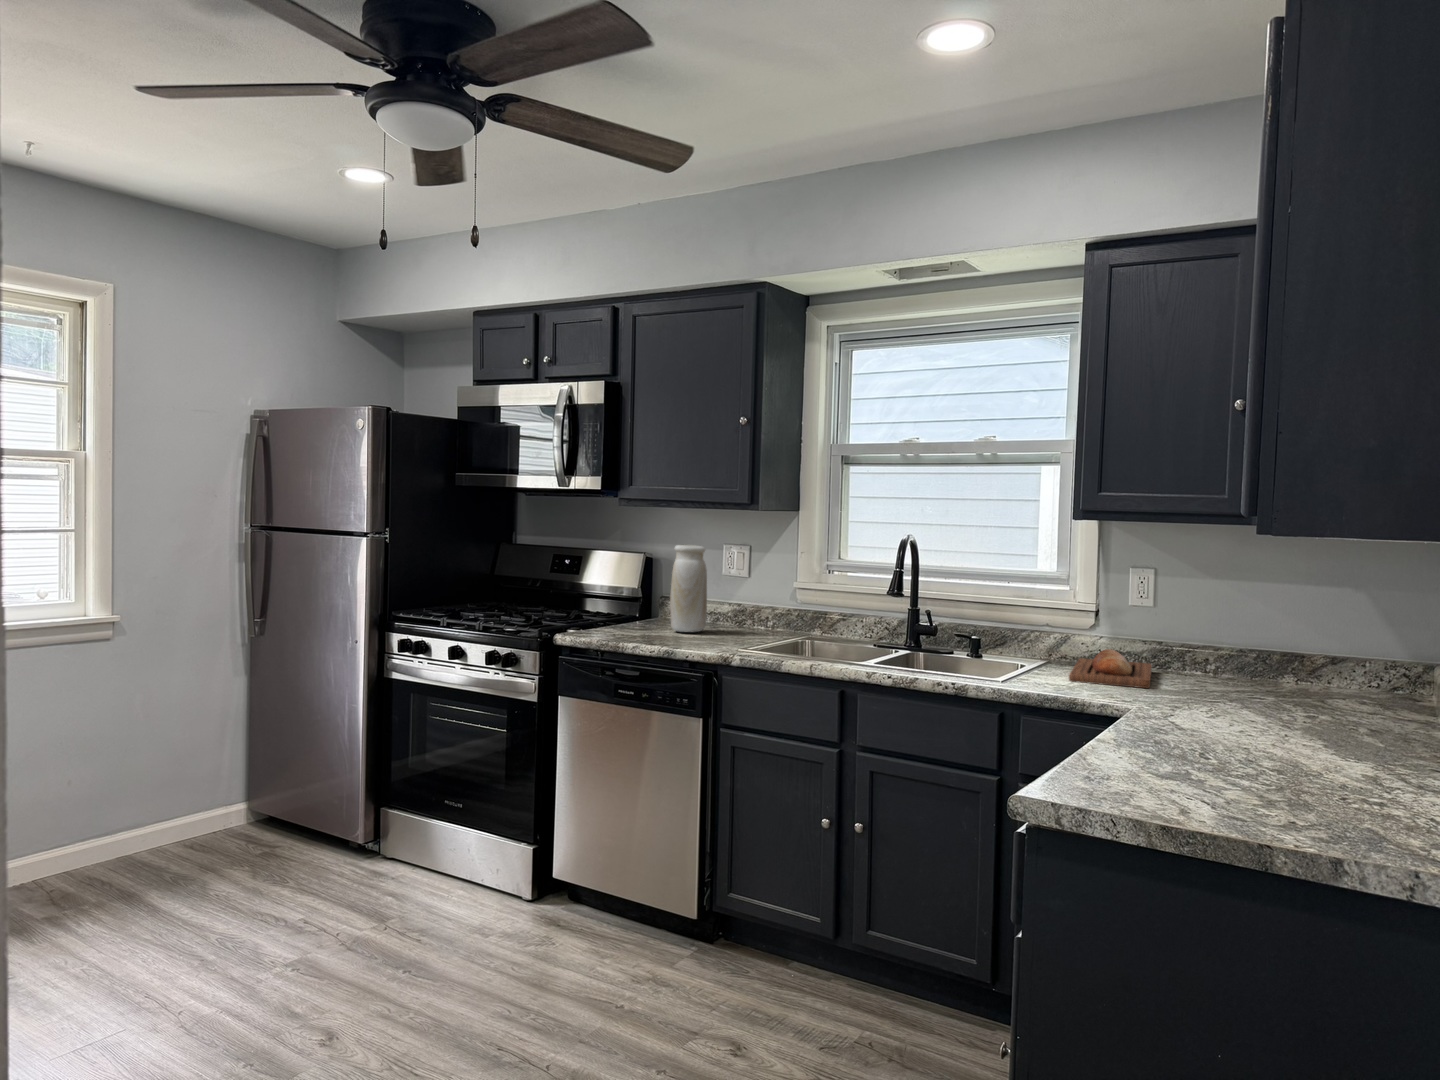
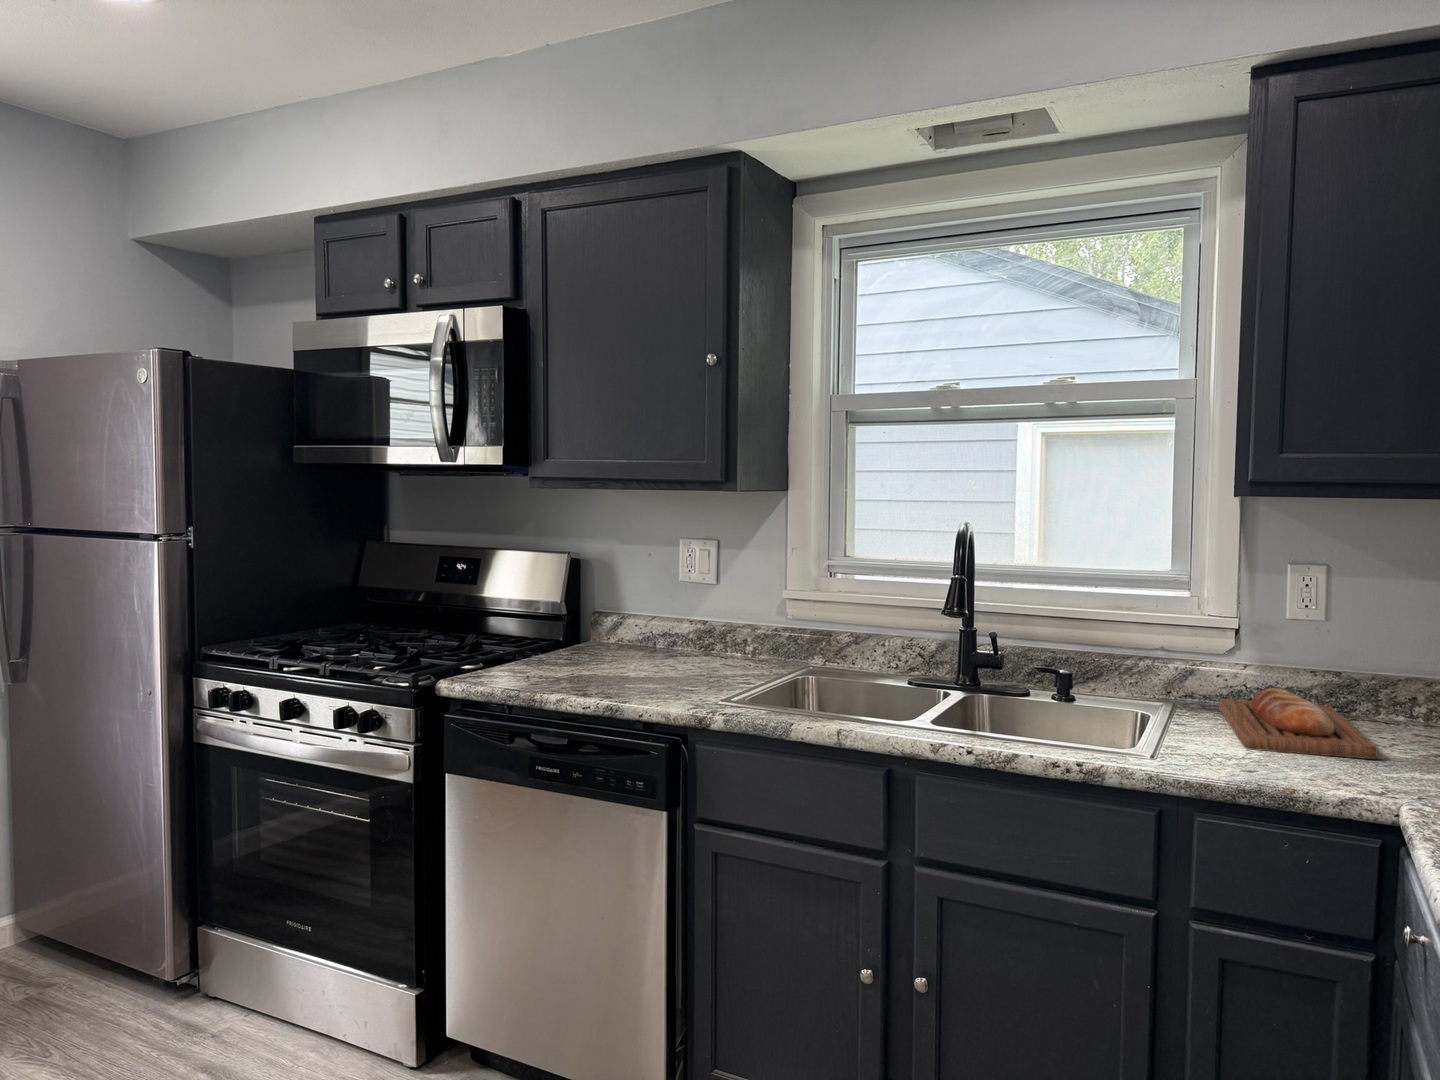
vase: present [670,545,707,632] -> none [609,542,661,669]

